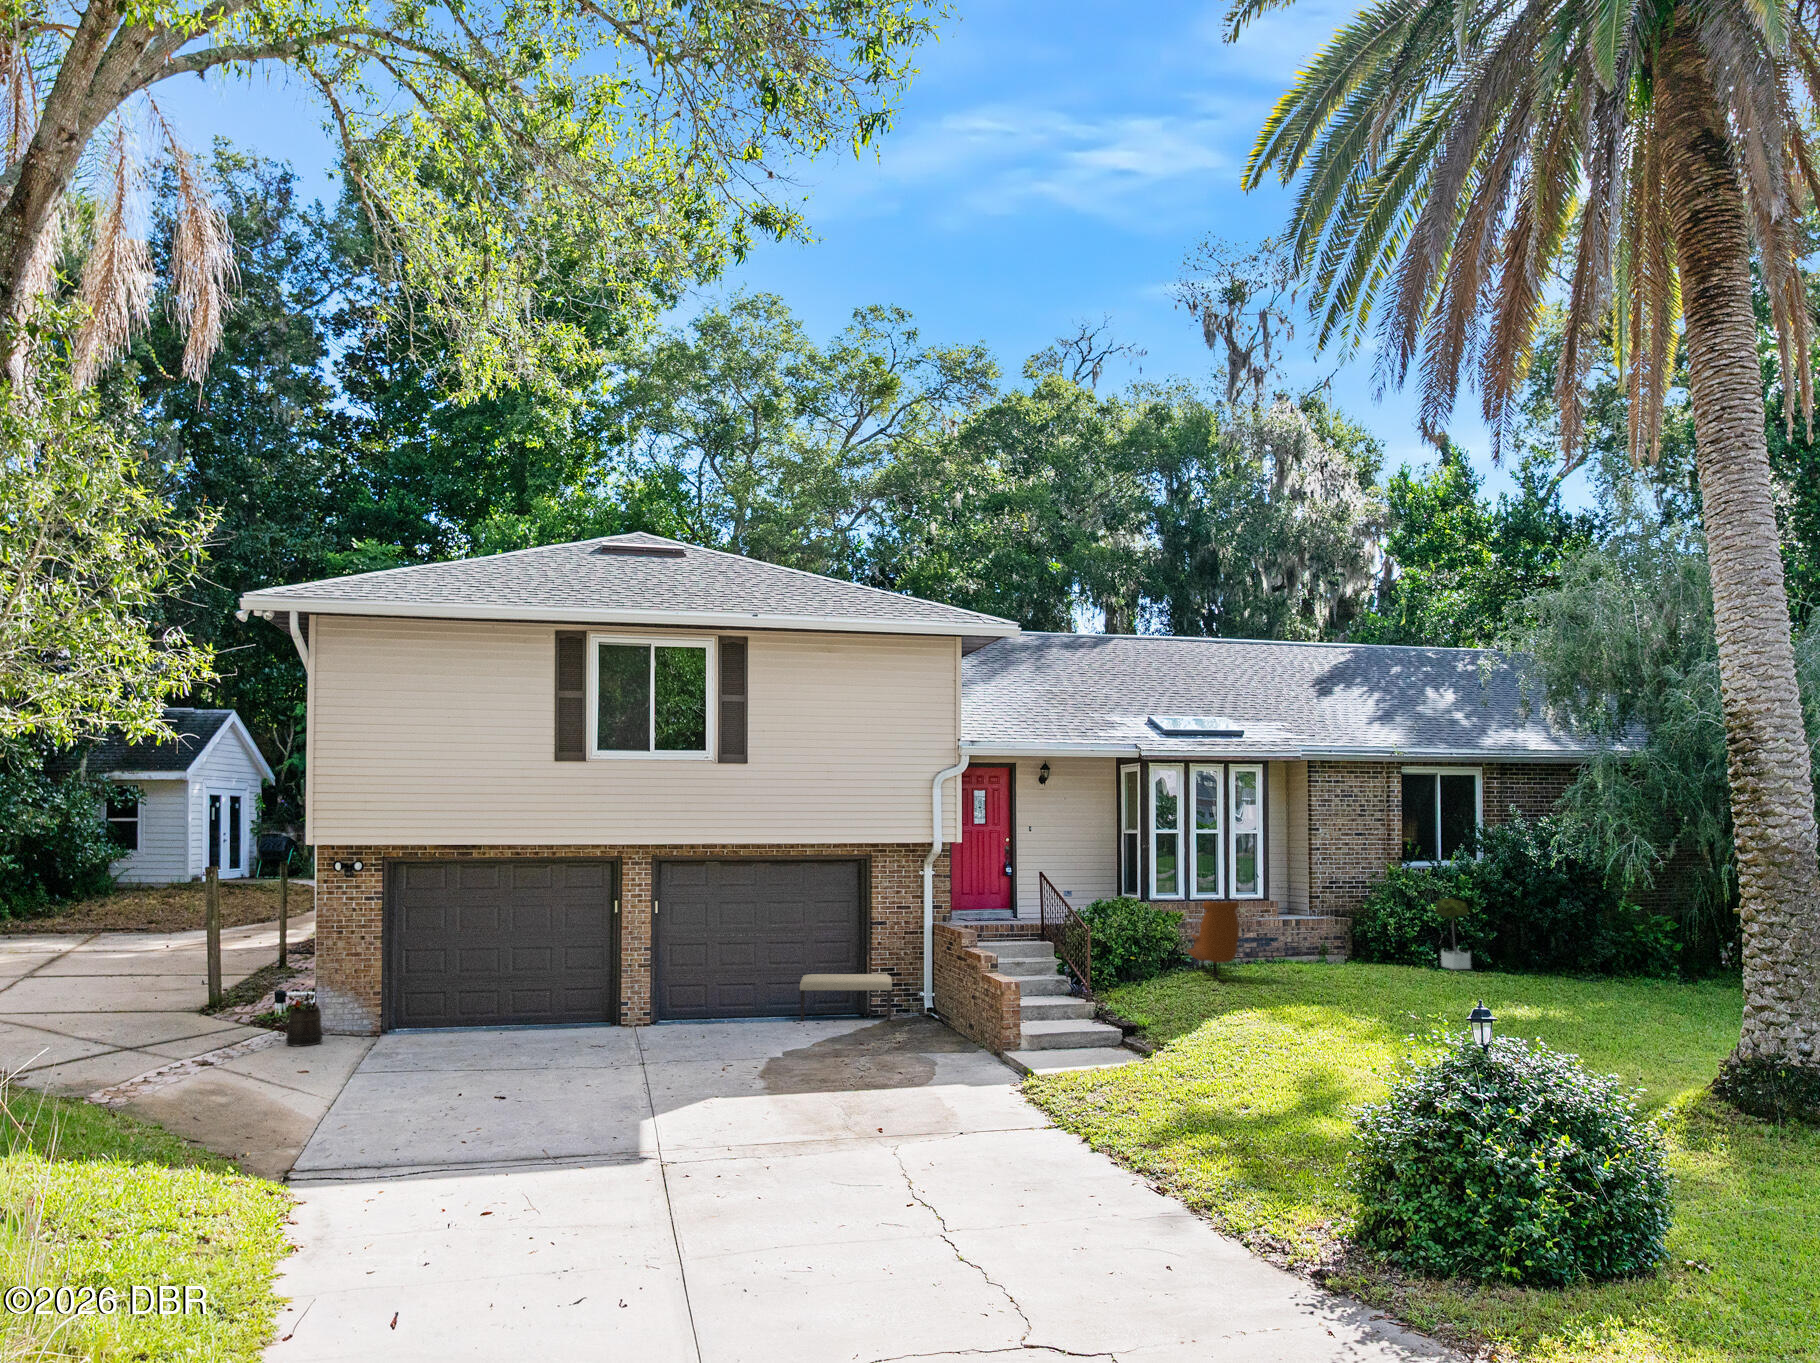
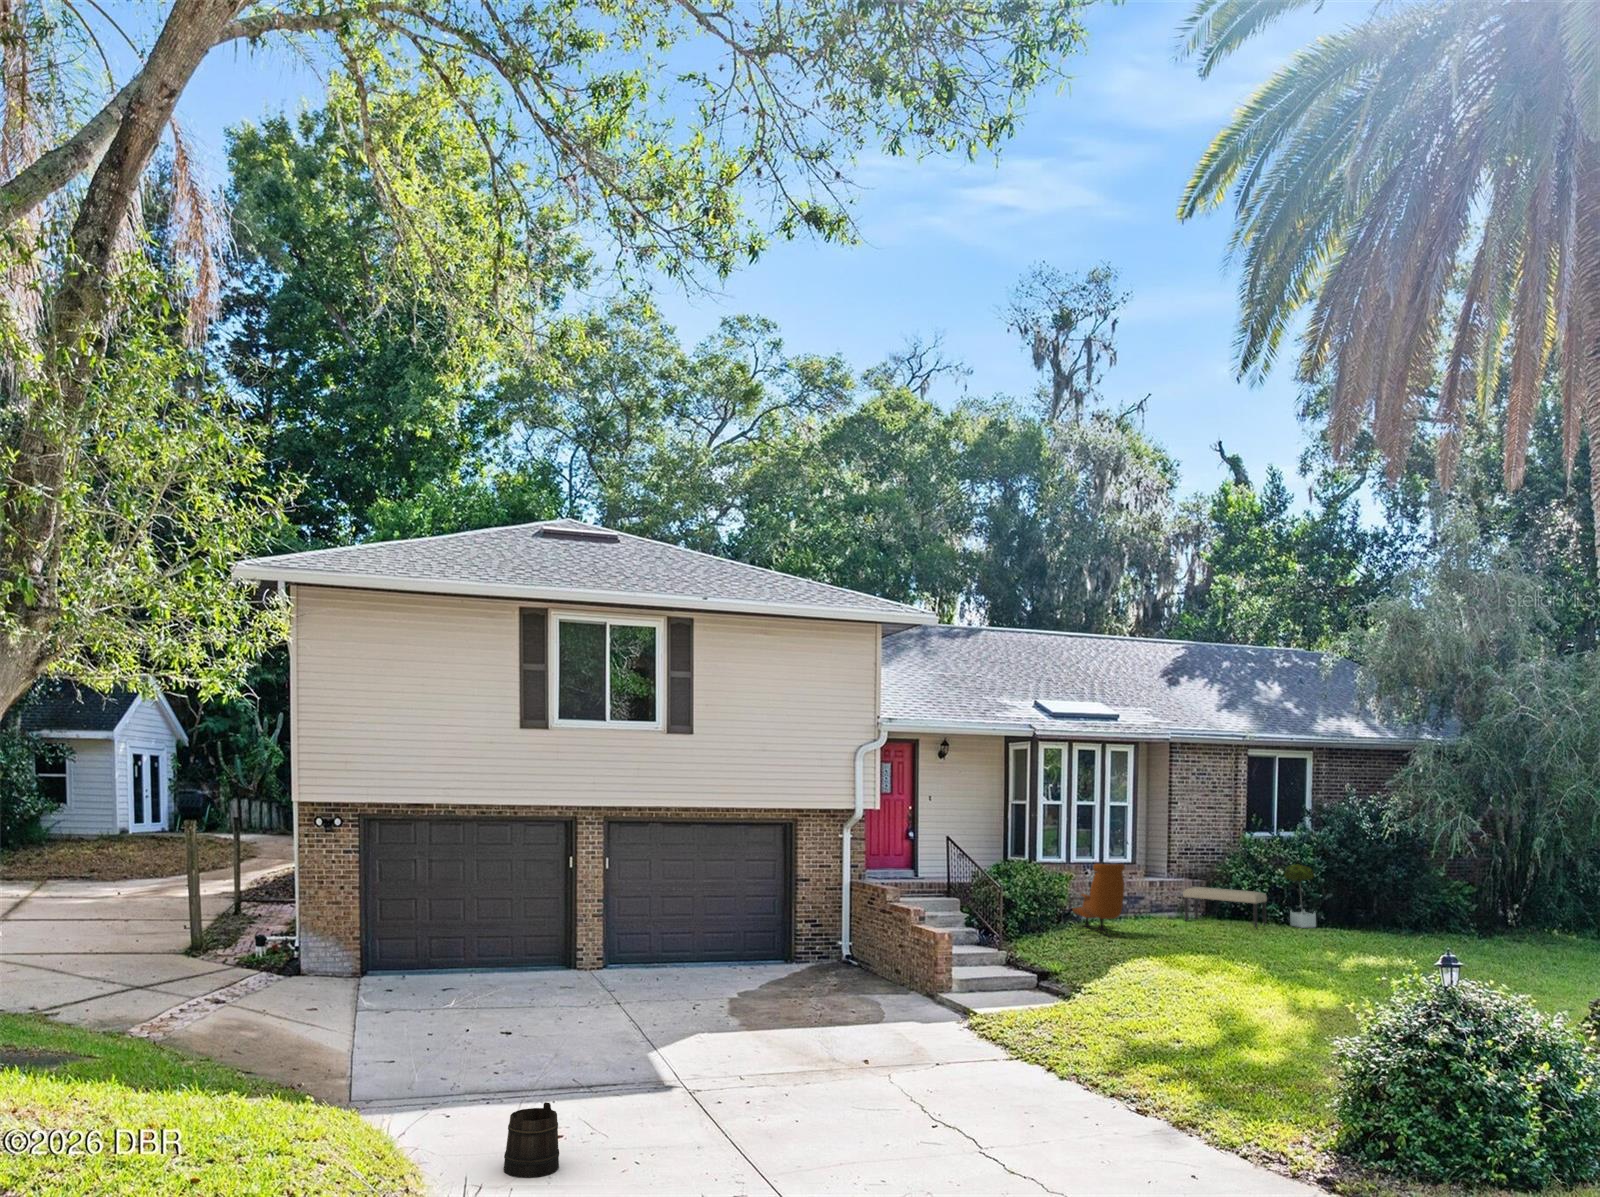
bench: present [800,974,892,1021] -> present [1183,887,1267,928]
bucket: present [286,1005,322,1046] -> present [504,1102,559,1178]

